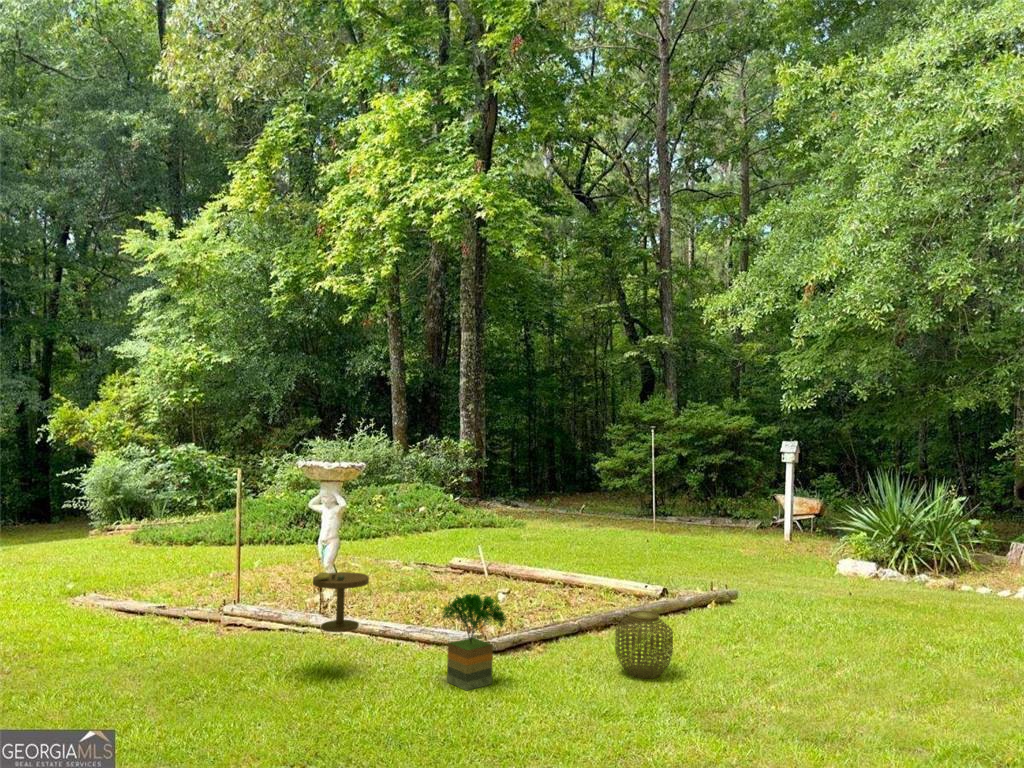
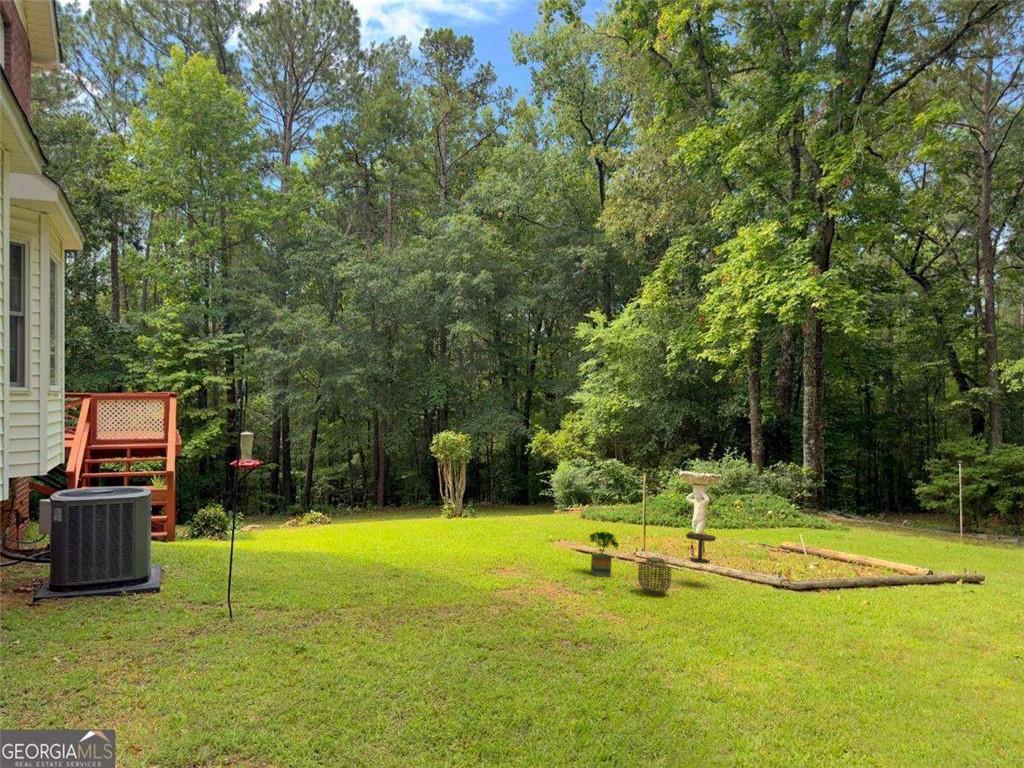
potted tree: present [442,594,507,690] -> present [590,531,618,577]
woven basket: present [615,611,673,679] -> present [638,557,671,596]

